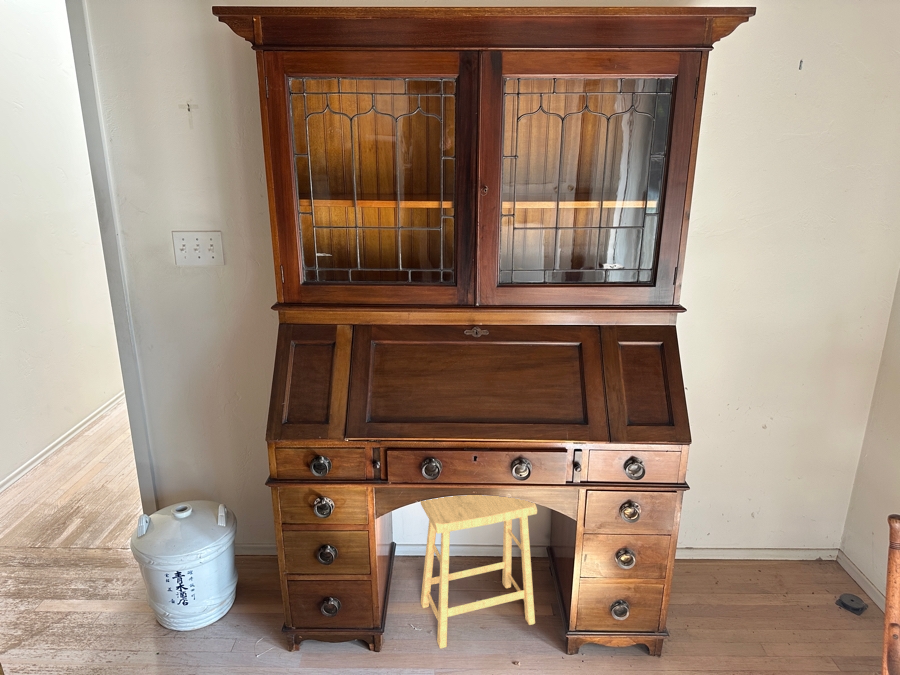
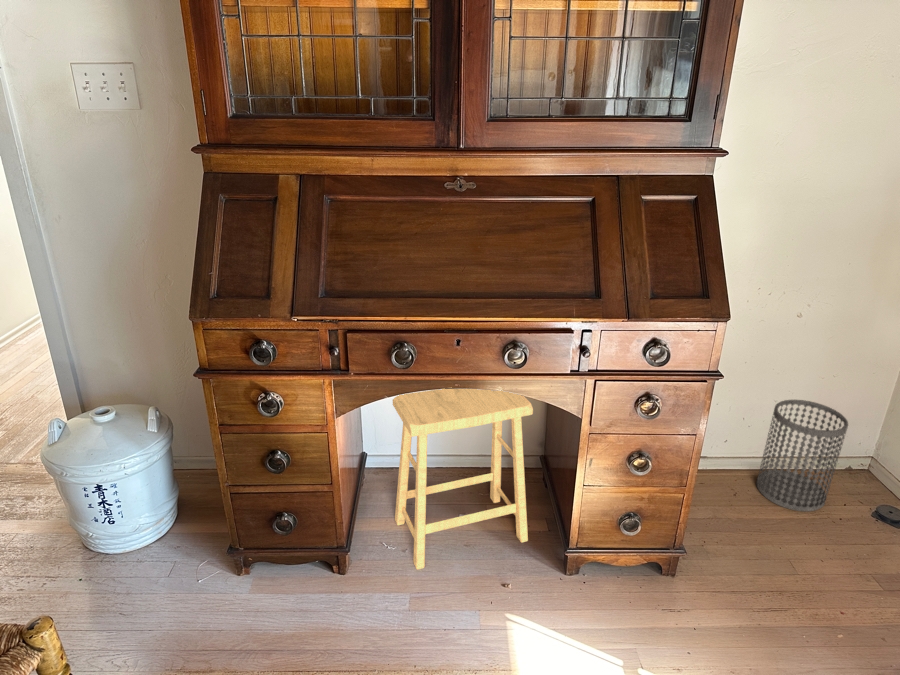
wastebasket: none [735,498,808,599] -> present [757,400,848,511]

